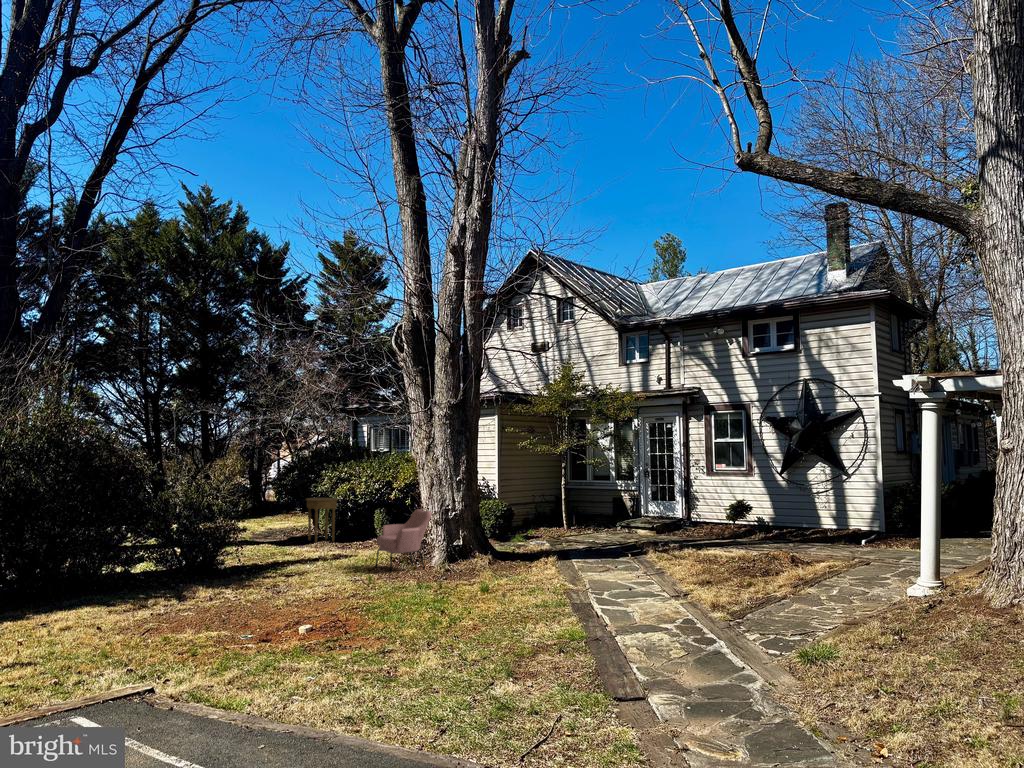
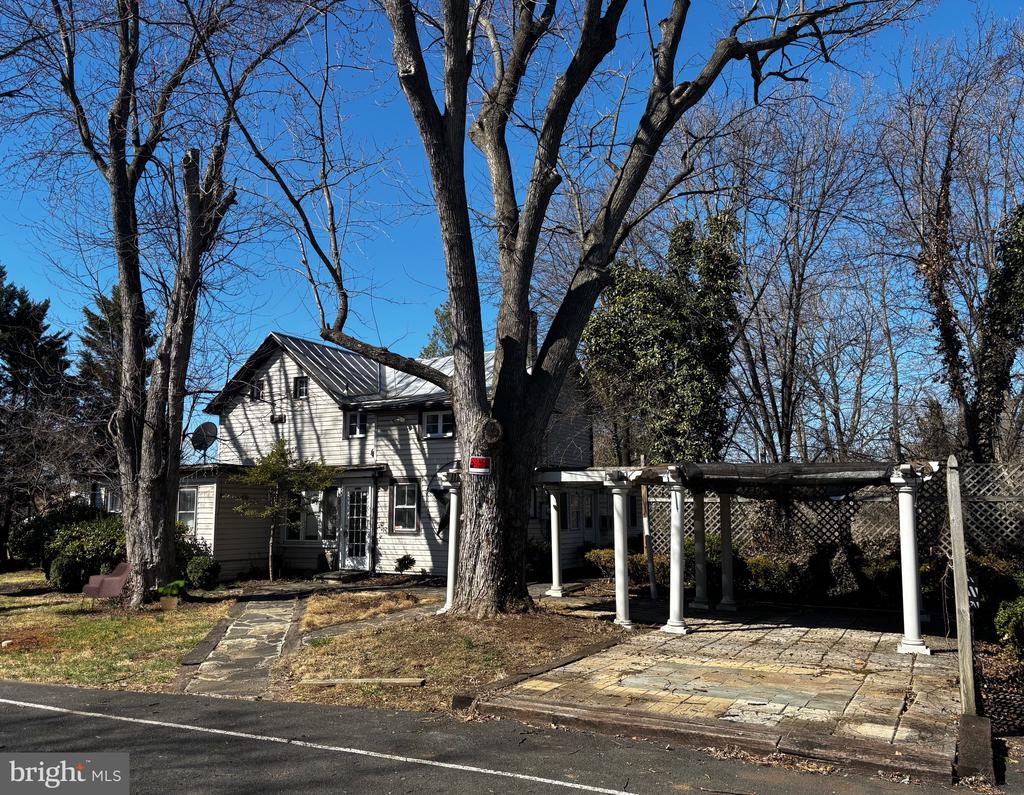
side table: present [306,498,338,543] -> none [27,557,59,597]
potted plant: none [464,534,500,570] -> present [158,581,184,610]

